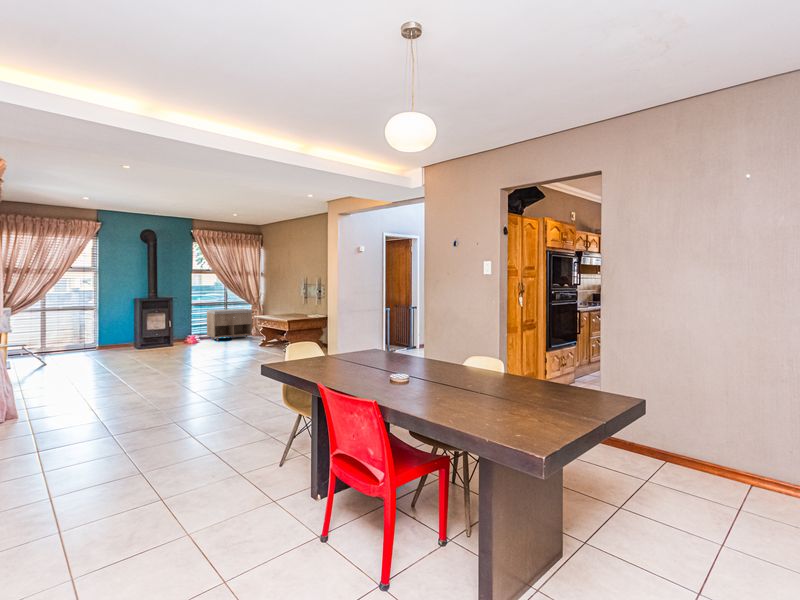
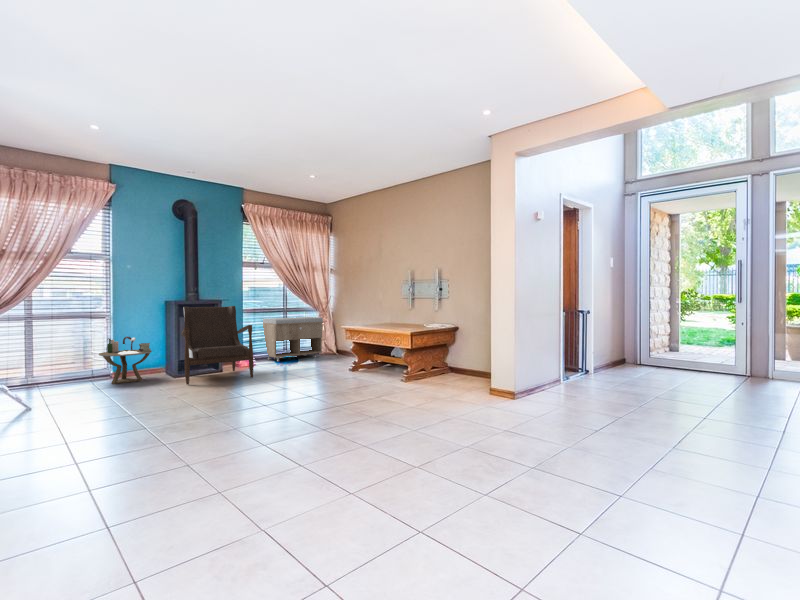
armchair: none [143,302,191,353] -> present [181,306,254,384]
side table: none [89,322,125,353] -> present [99,336,152,384]

